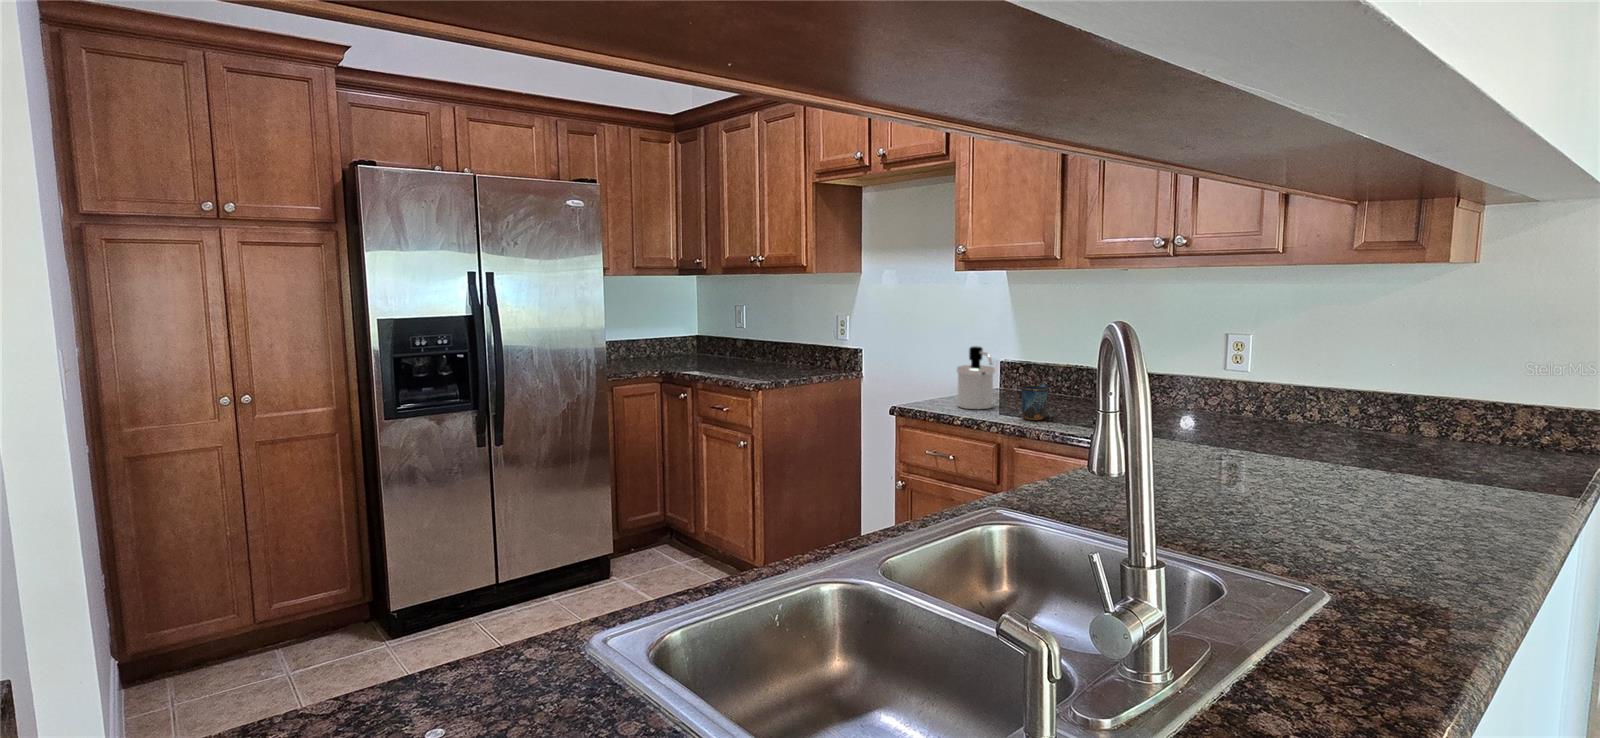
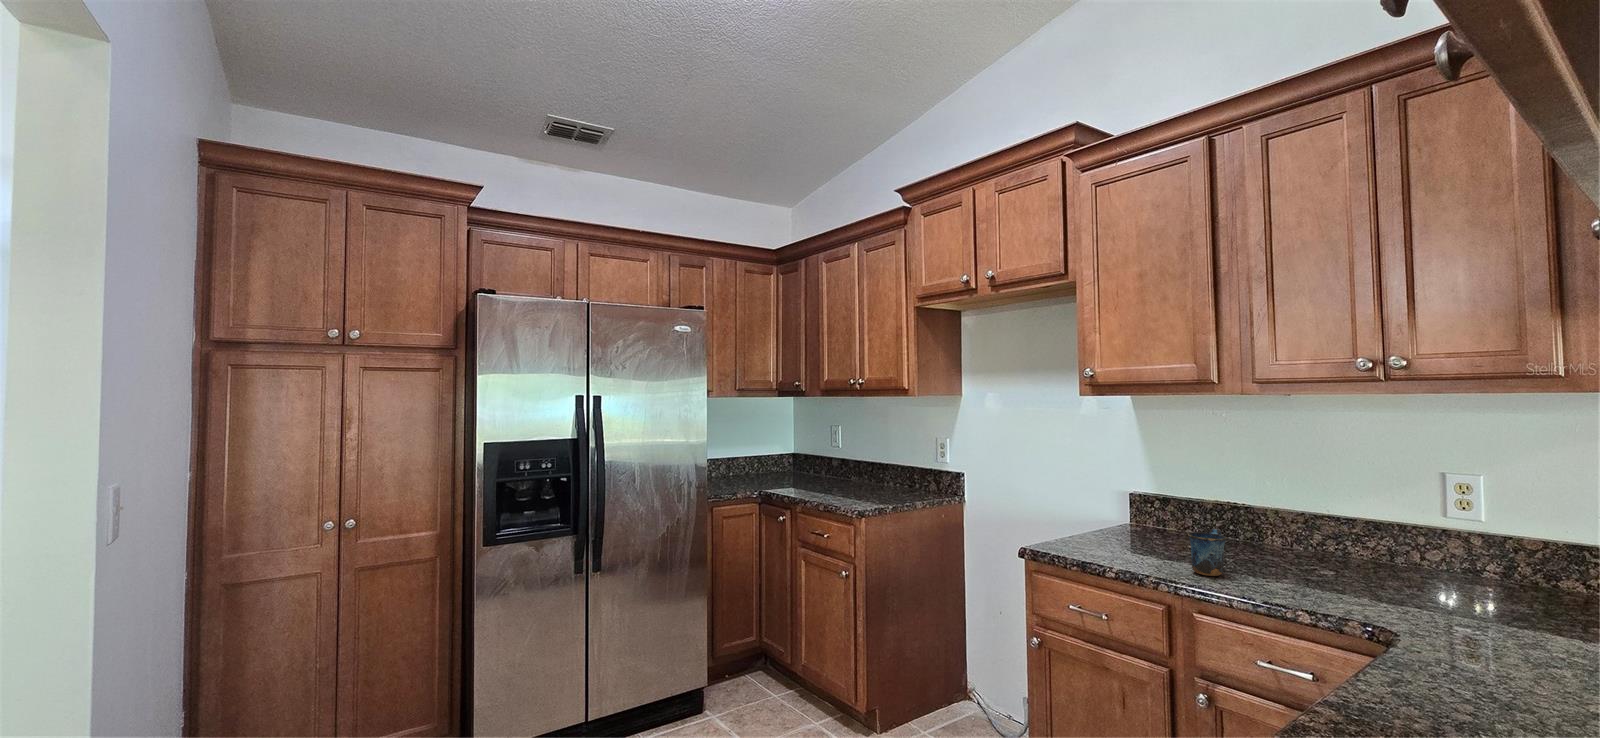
soap dispenser: present [957,346,995,409] -> none [1097,481,1147,555]

